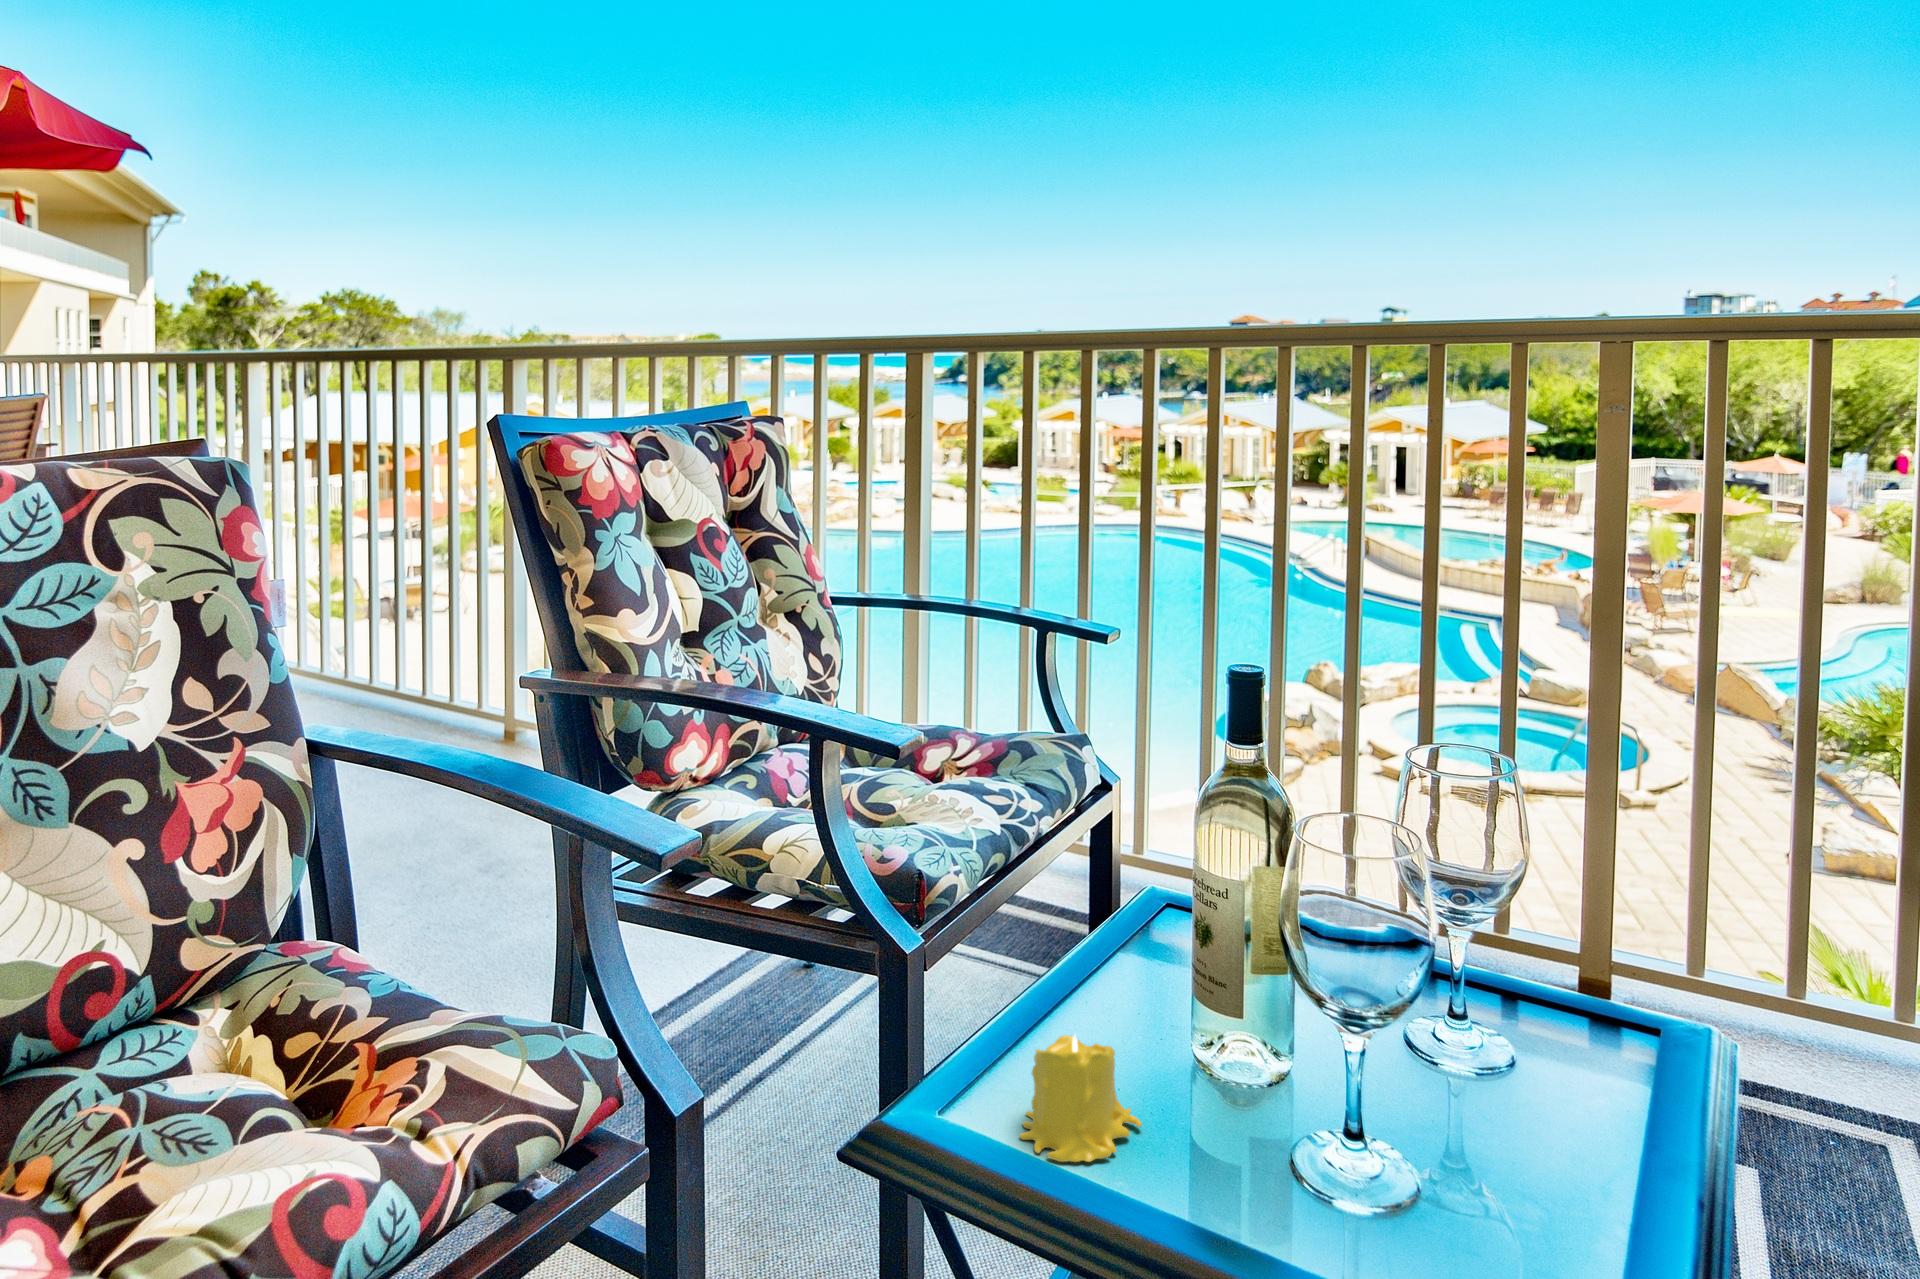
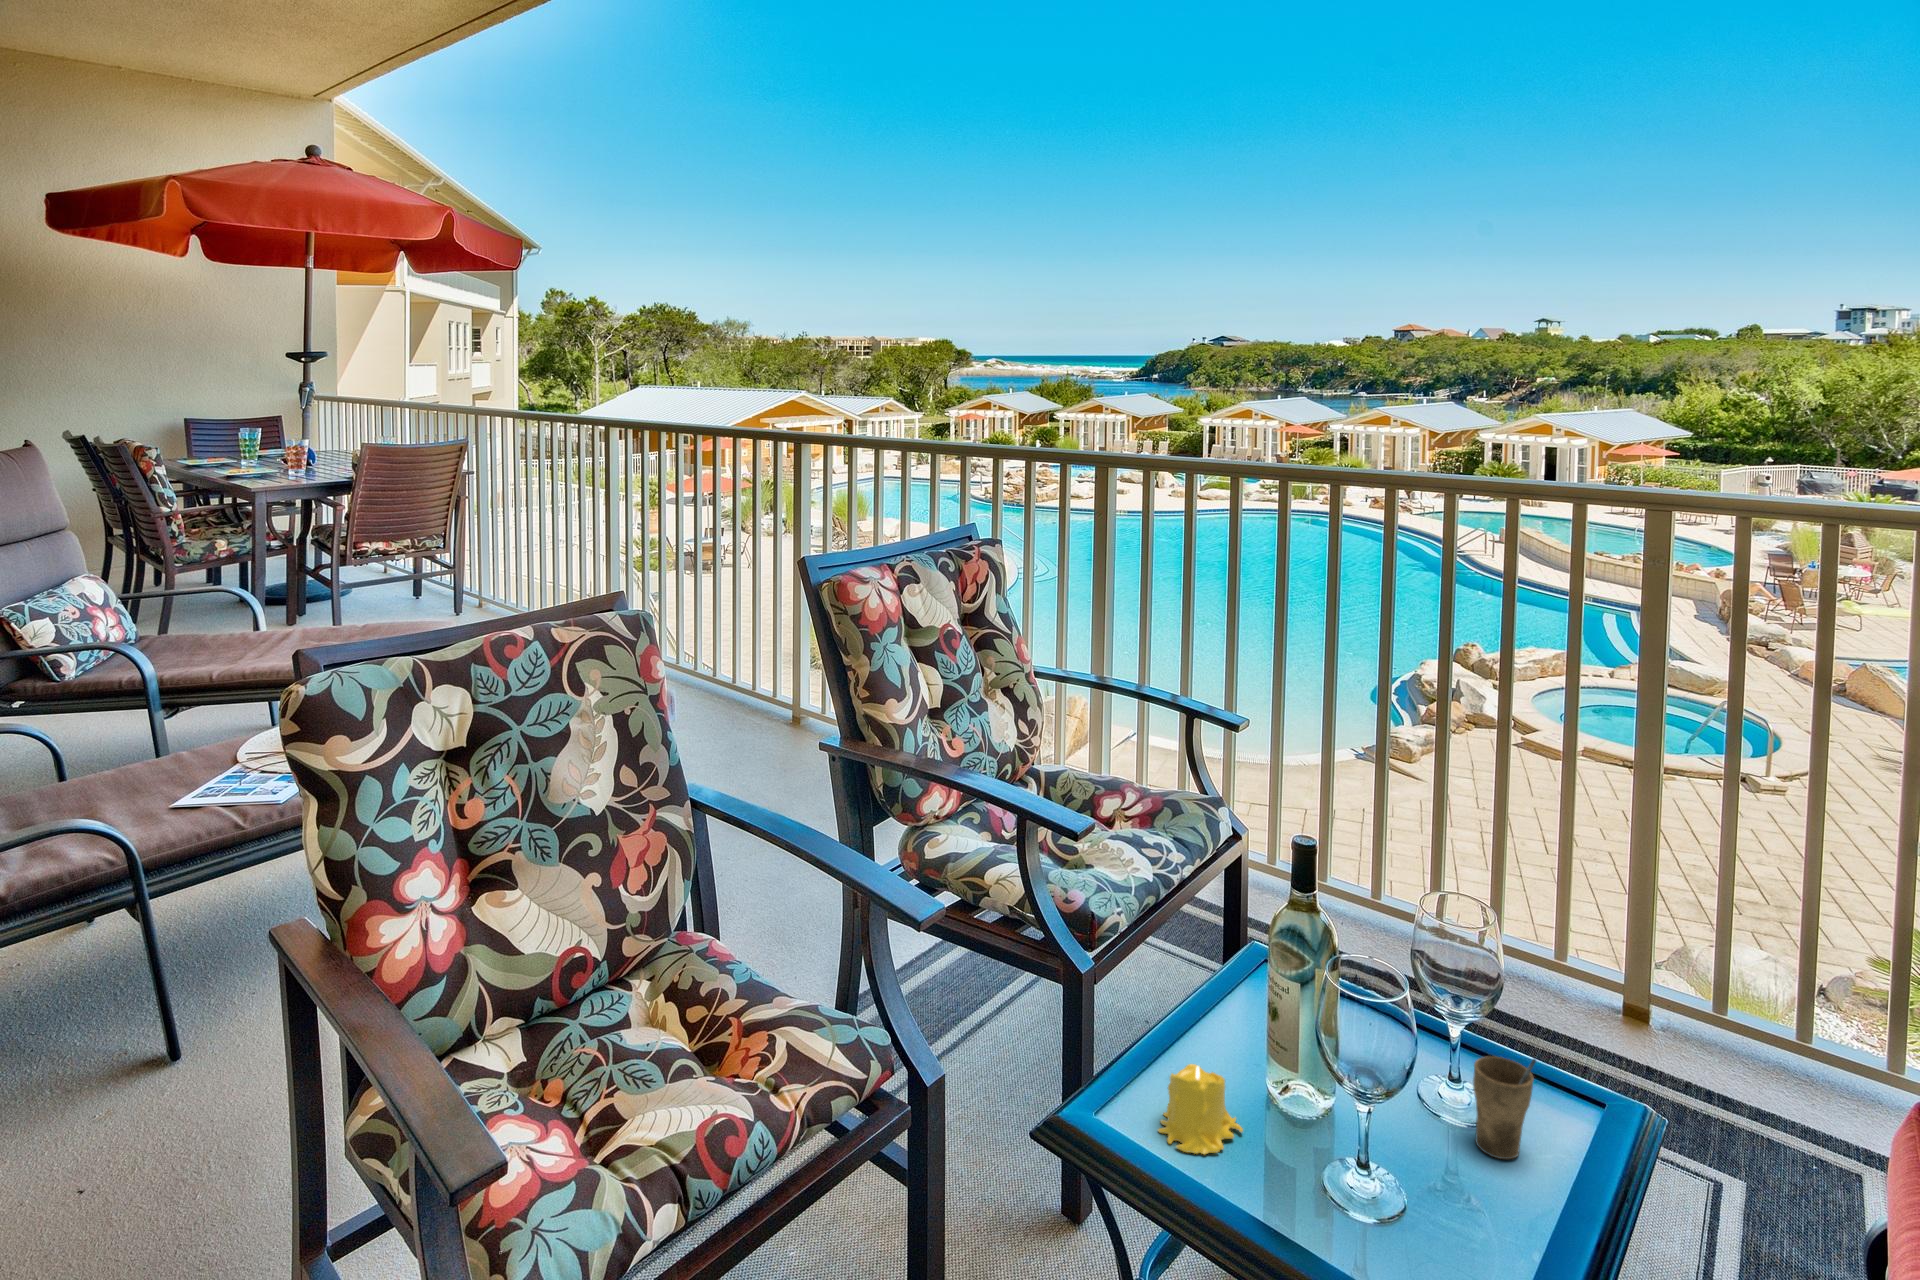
cup: none [1451,981,1536,1128] -> present [1473,1056,1536,1159]

